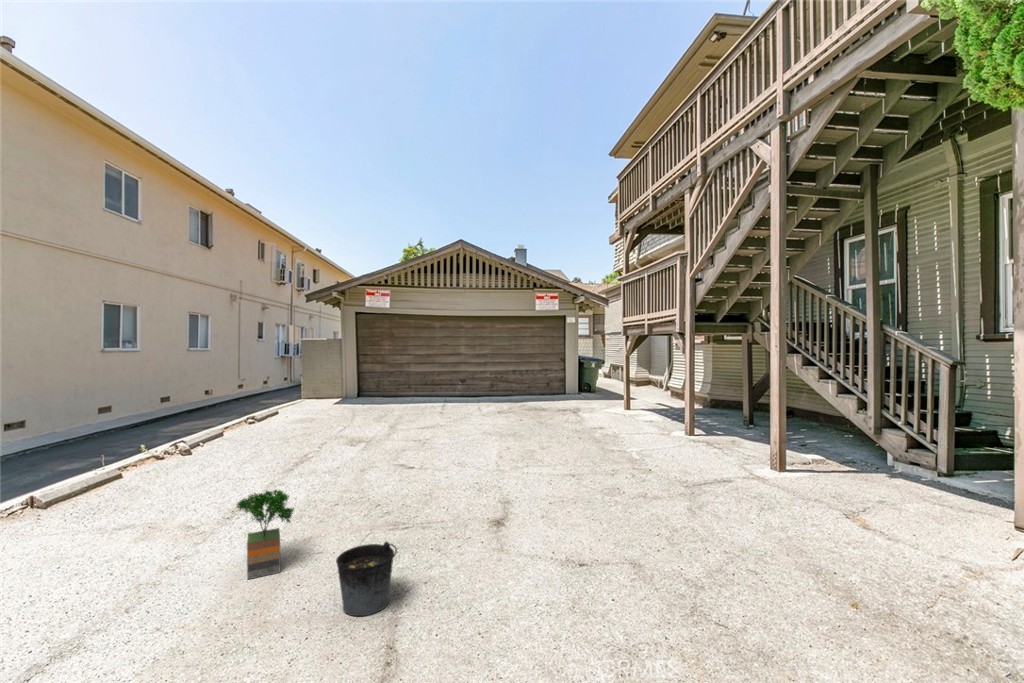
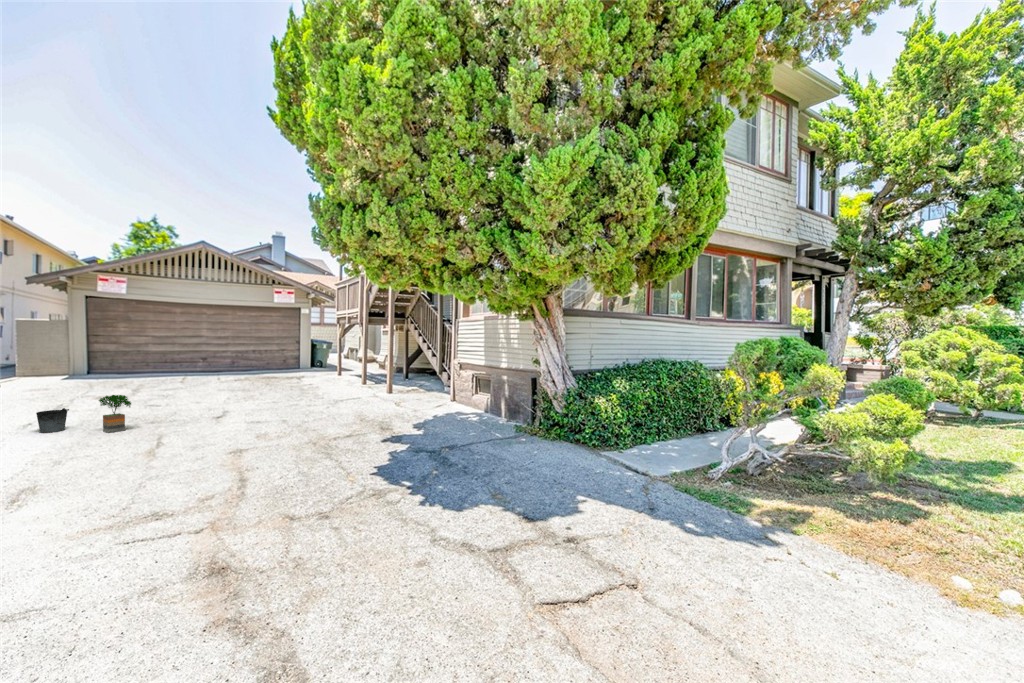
bucket: present [336,542,397,616] -> present [36,408,69,433]

